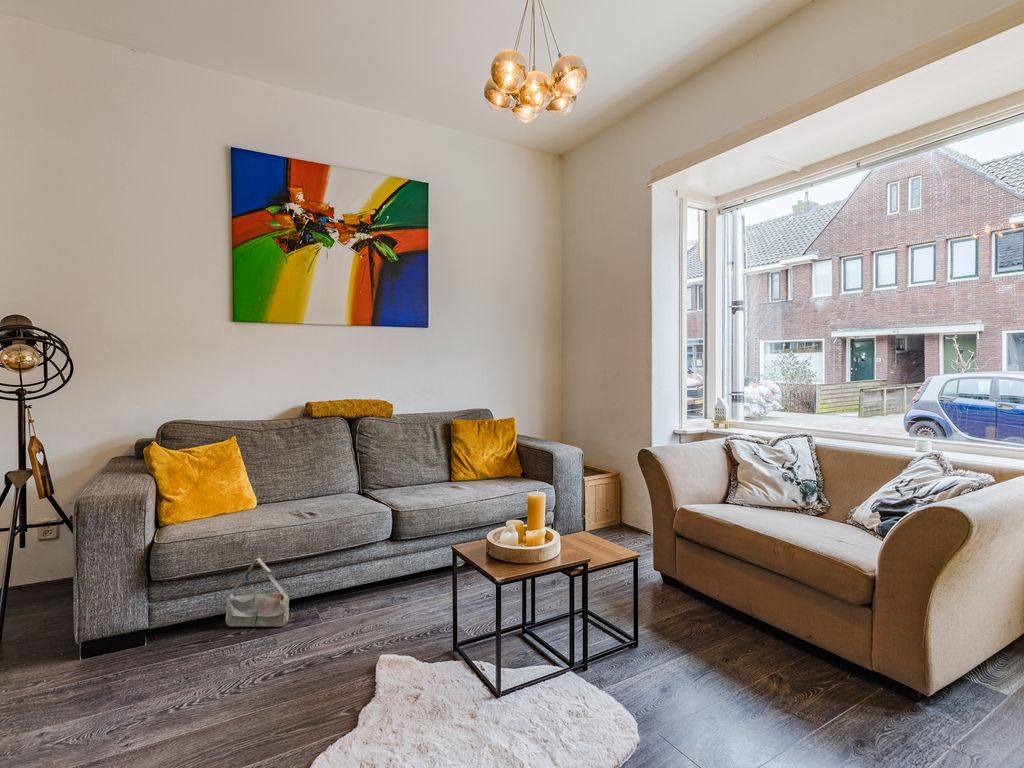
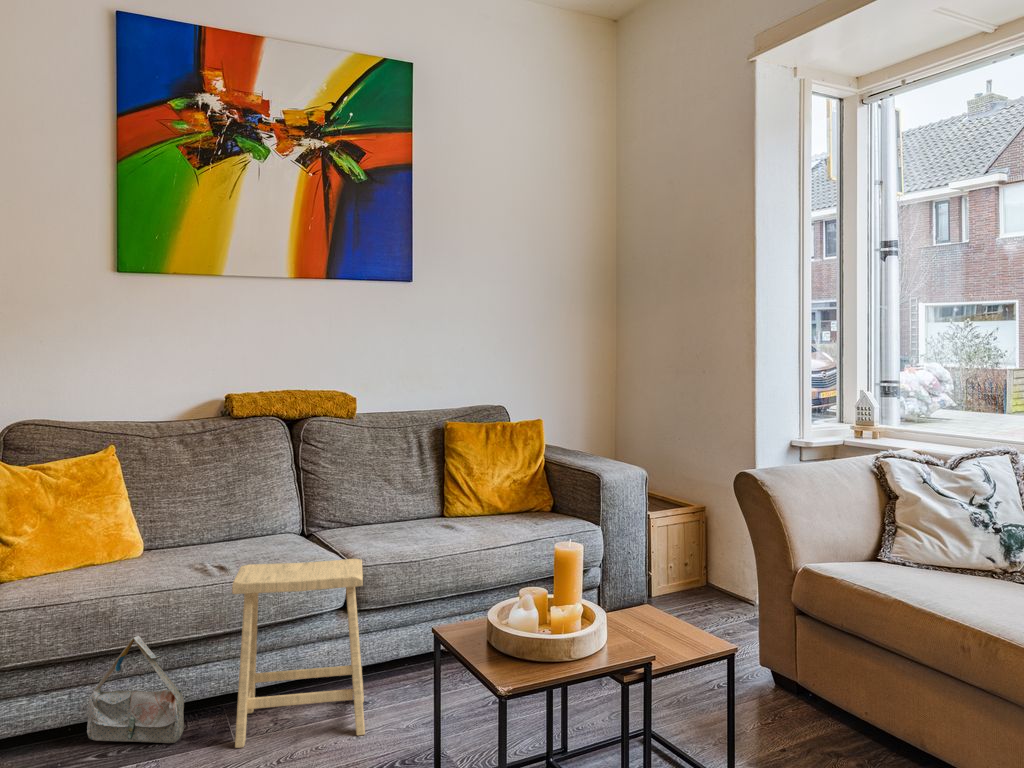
footstool: none [321,507,406,629] -> present [232,559,365,748]

